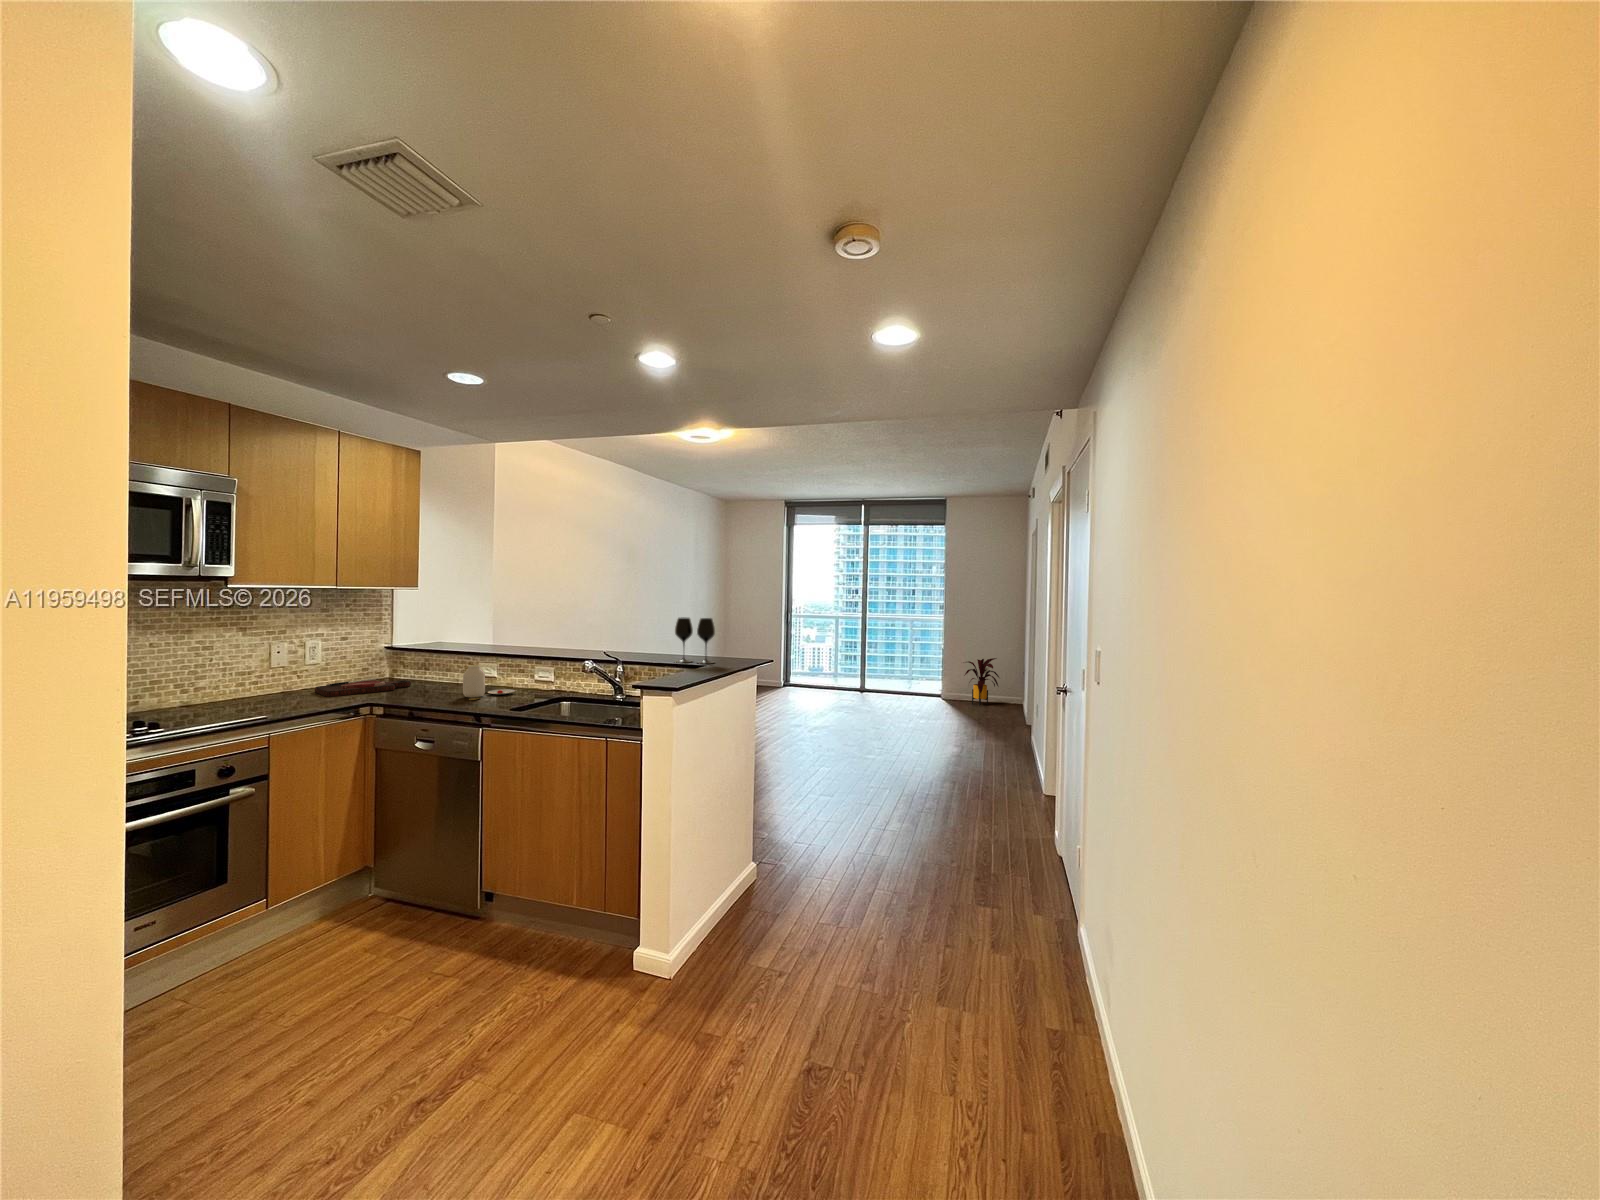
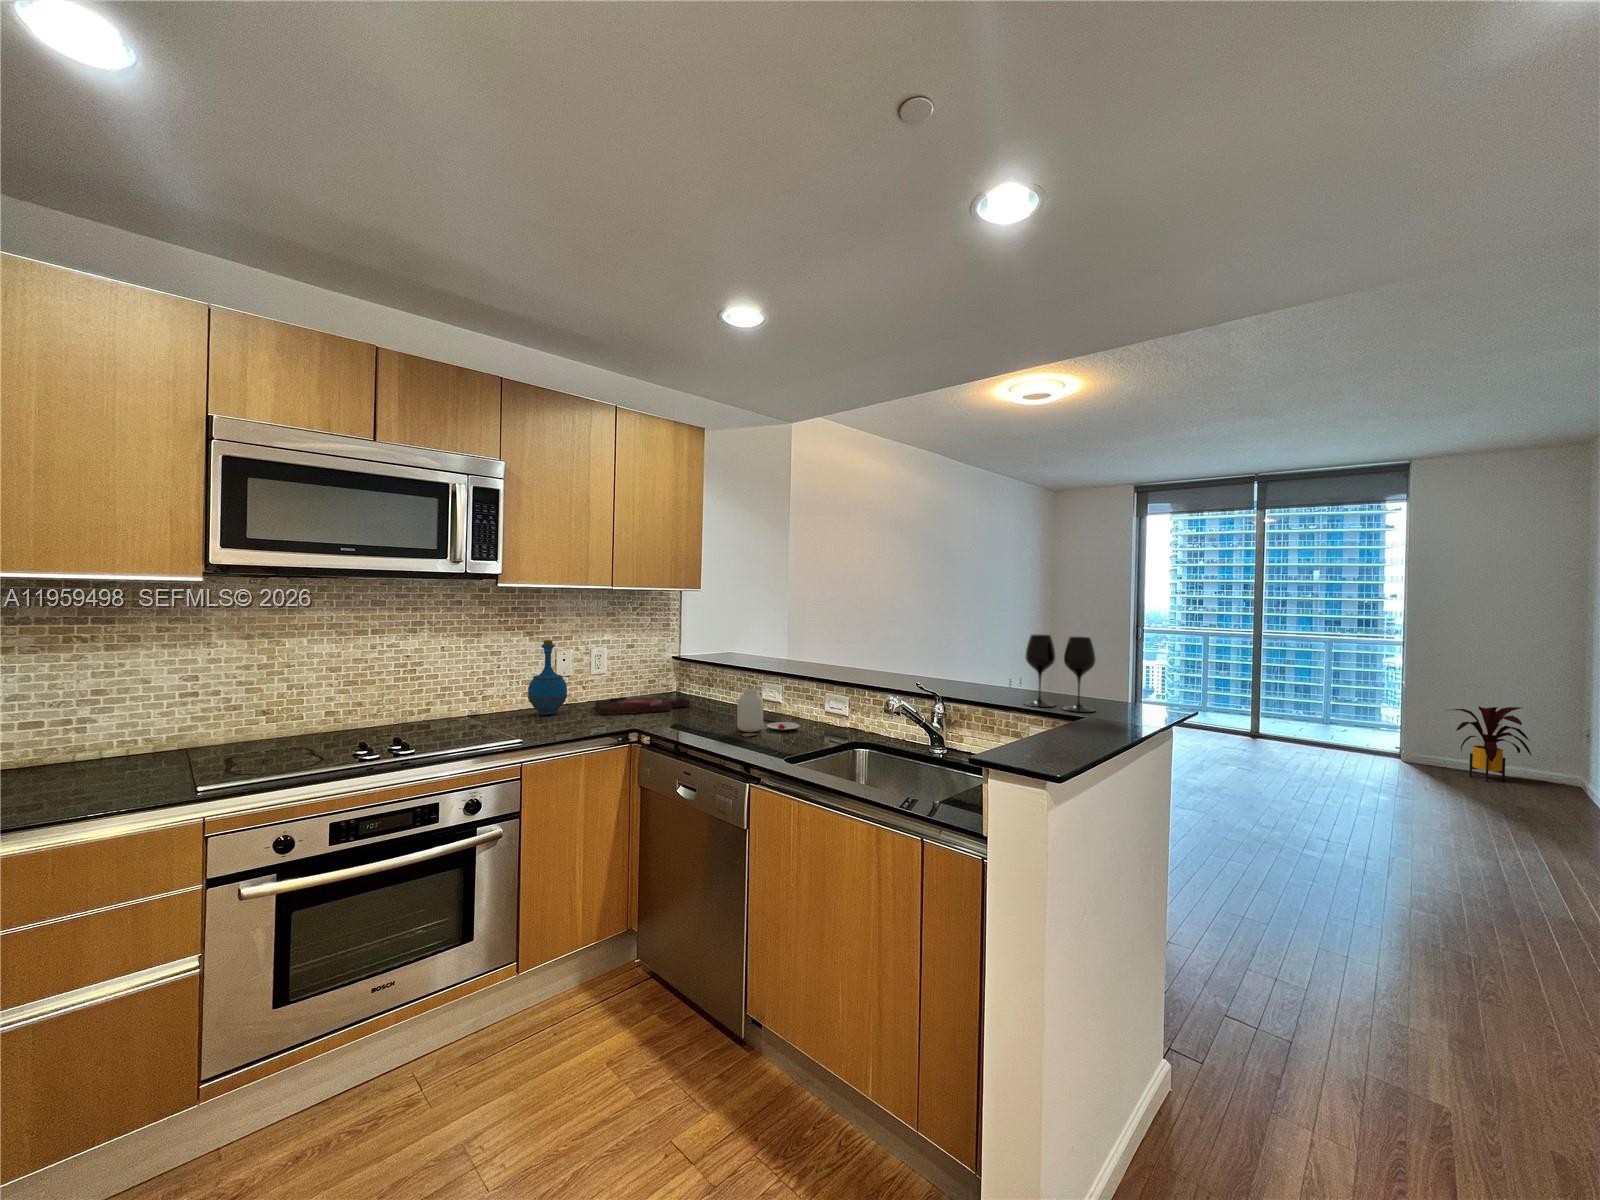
bottle: none [248,634,290,700] -> present [528,640,567,715]

